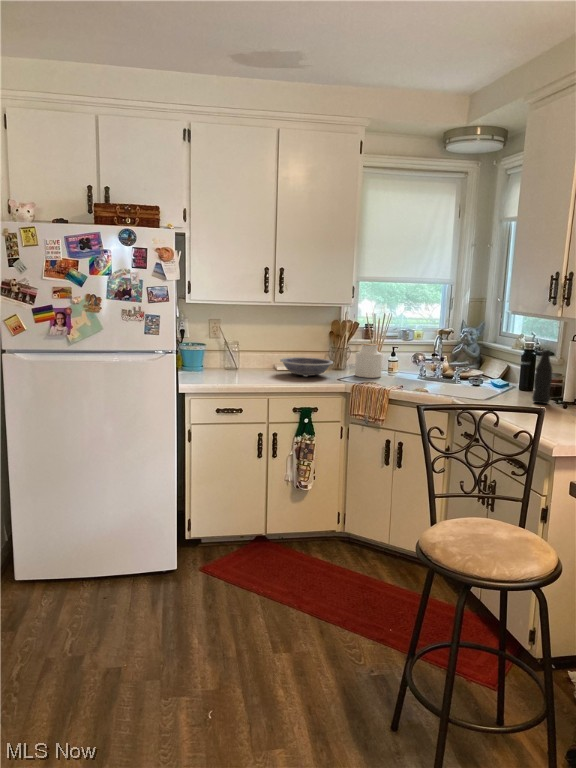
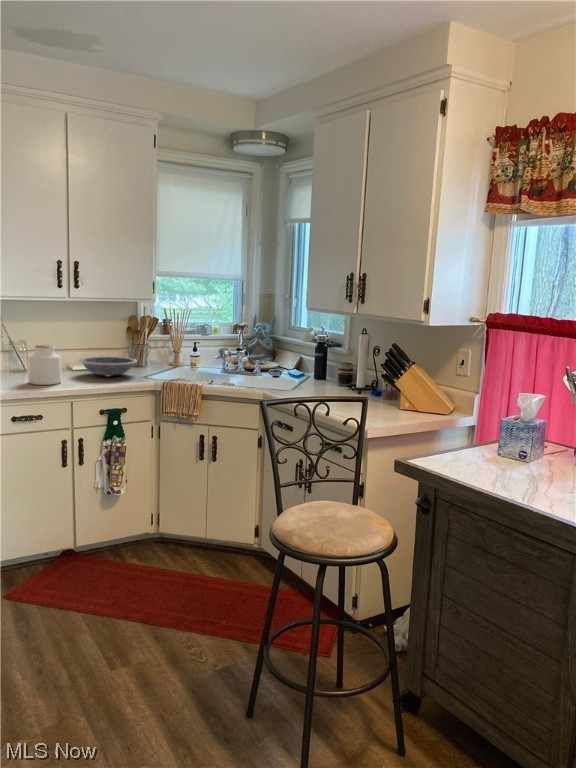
jar: present [355,344,382,378] -> present [28,345,62,385]
bottle: present [532,350,552,404] -> none [331,342,347,391]

